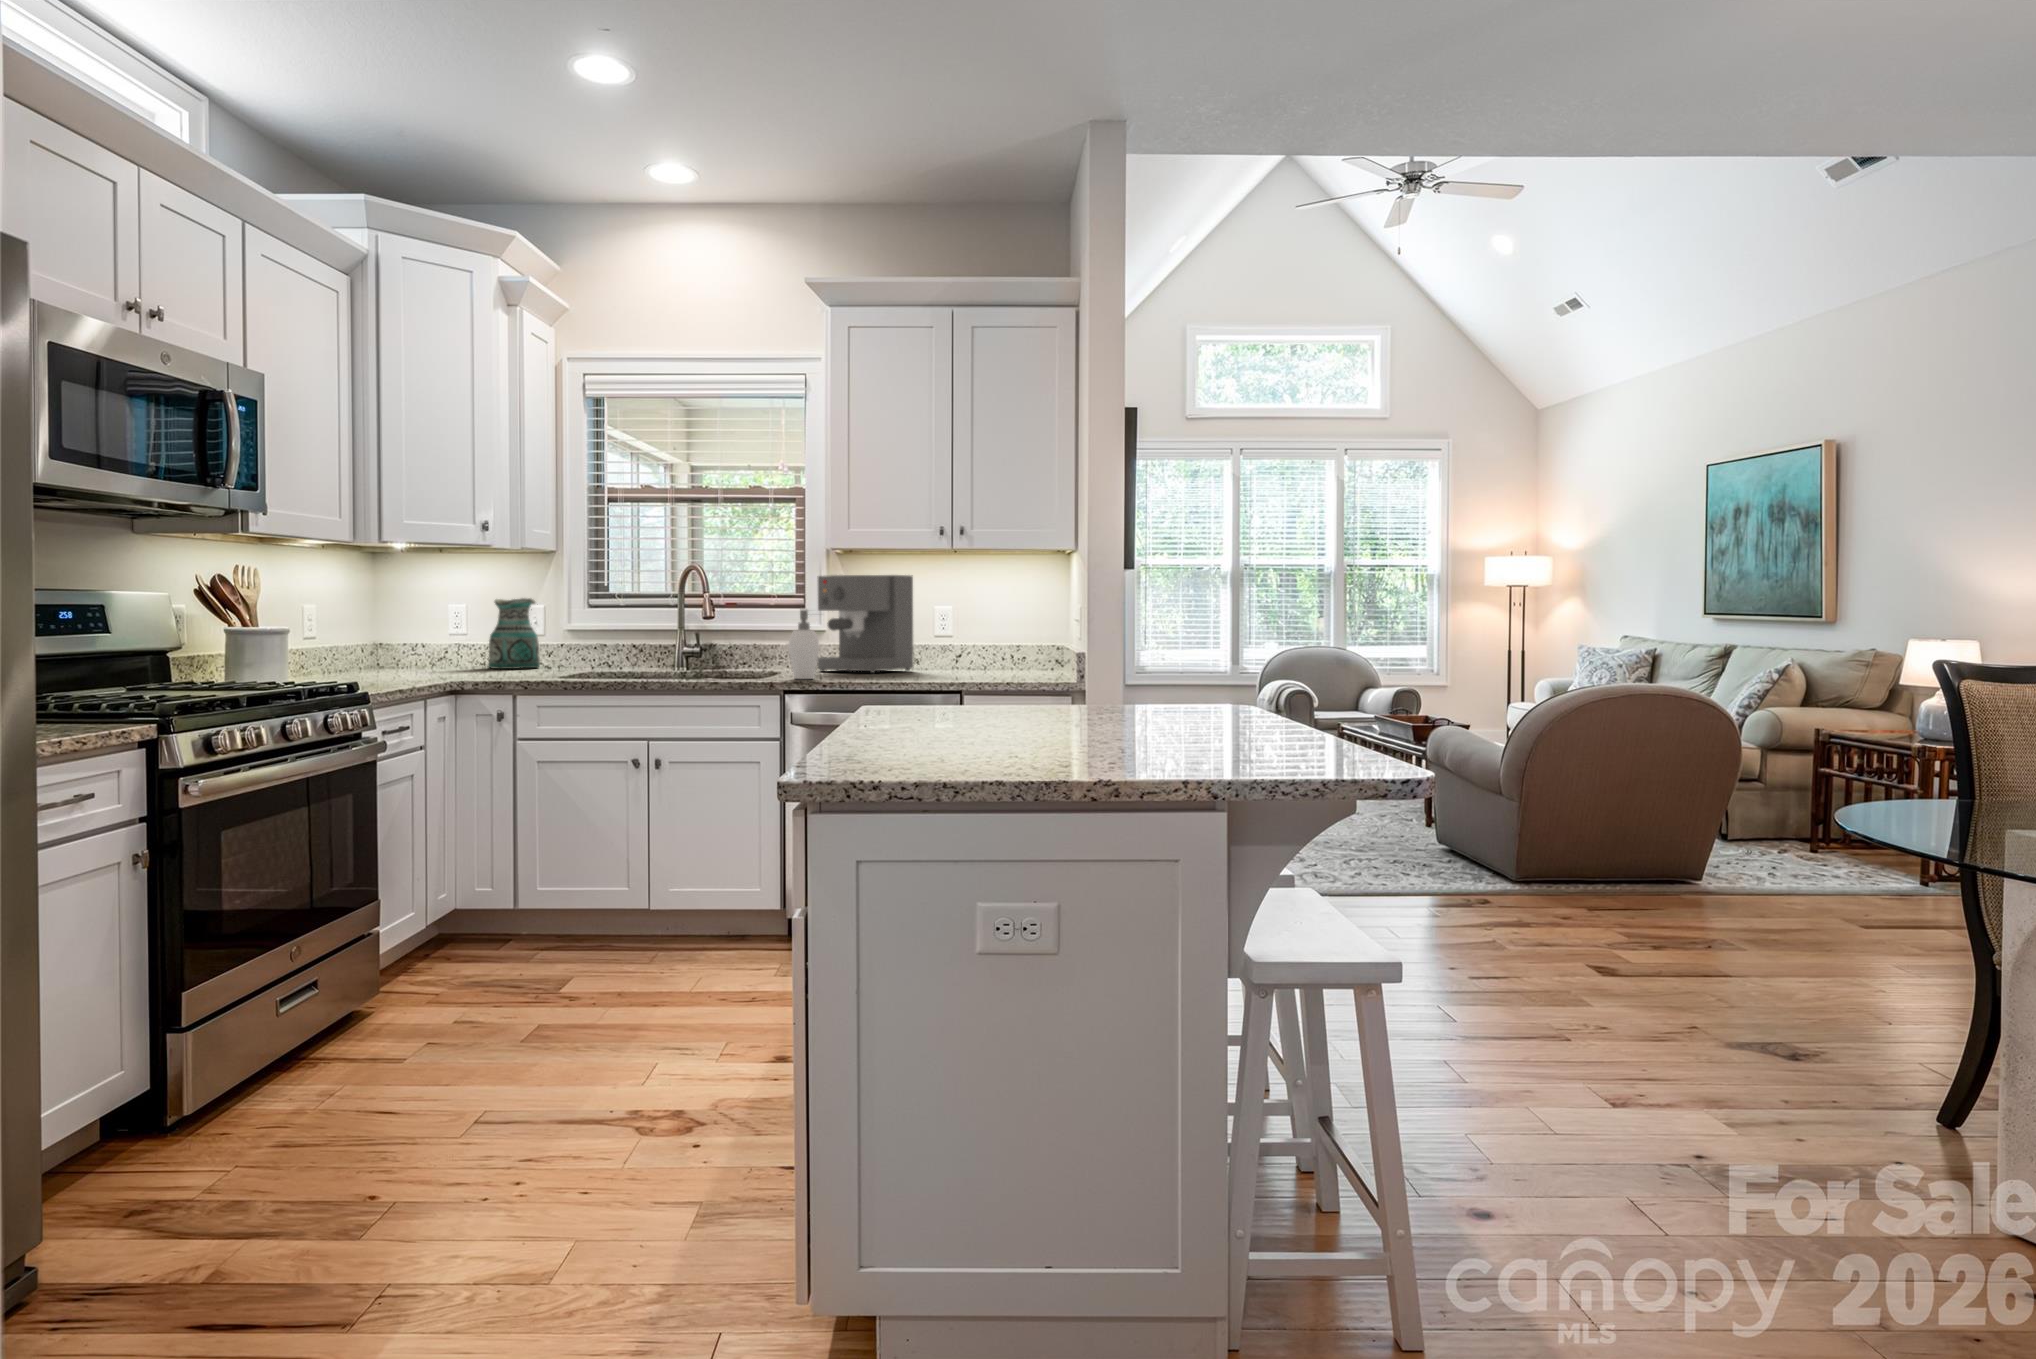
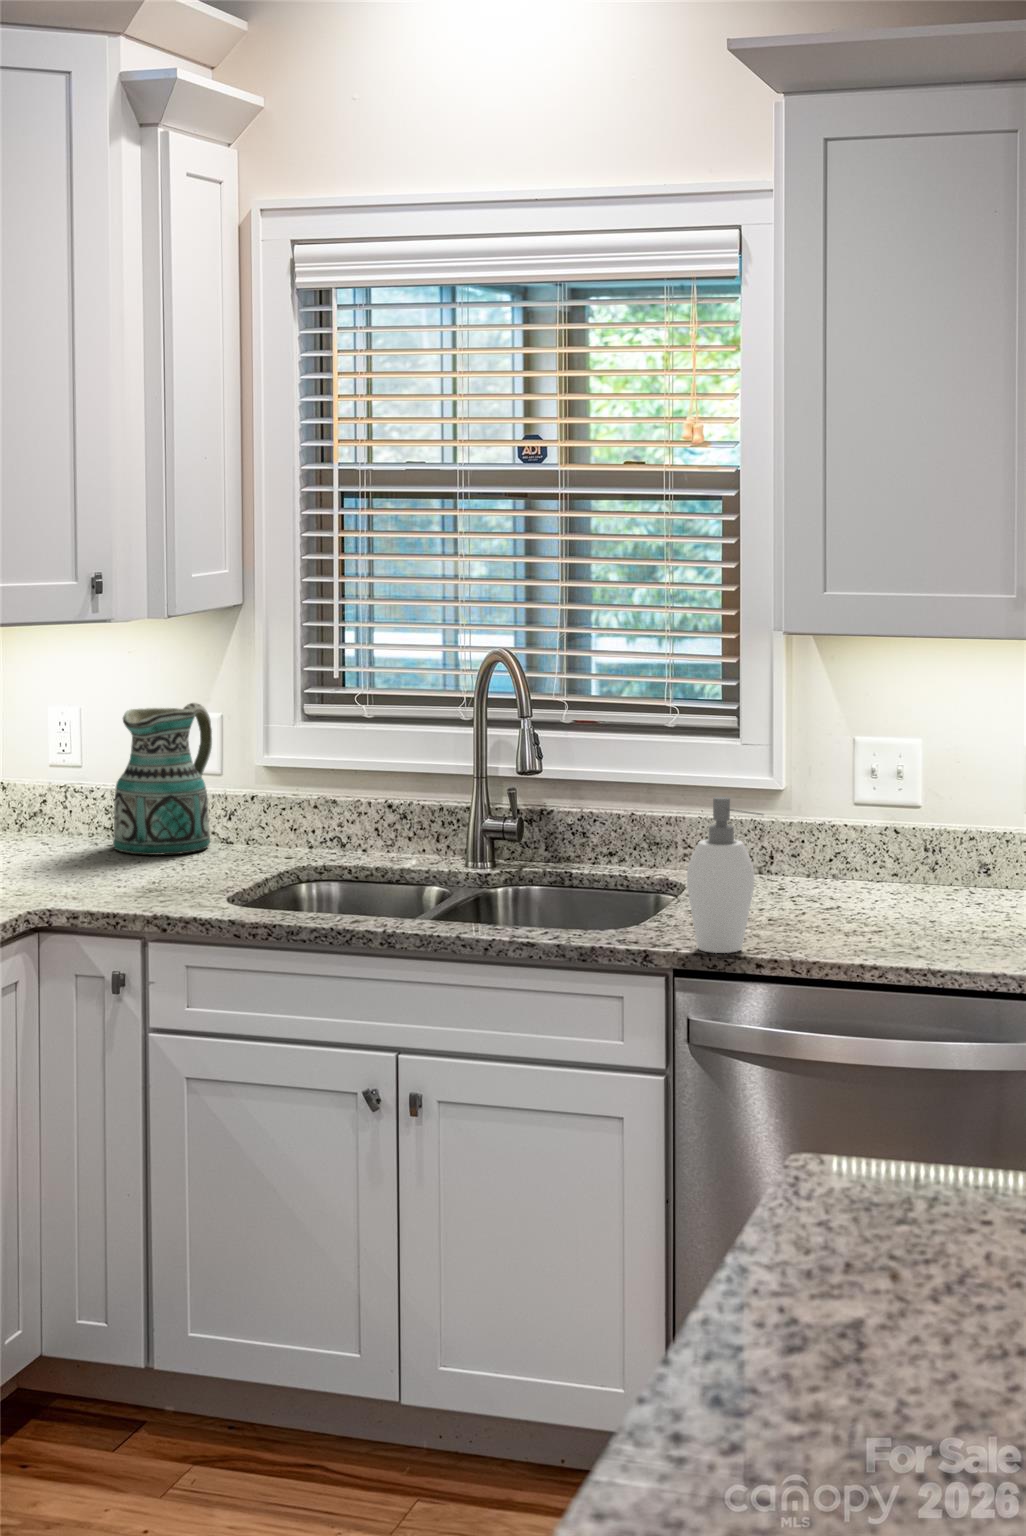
coffee maker: present [818,575,913,673] -> none [760,670,977,909]

